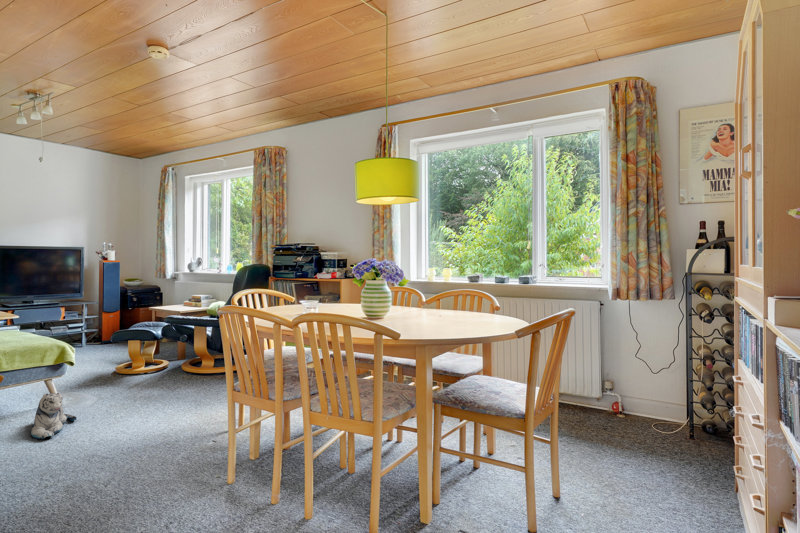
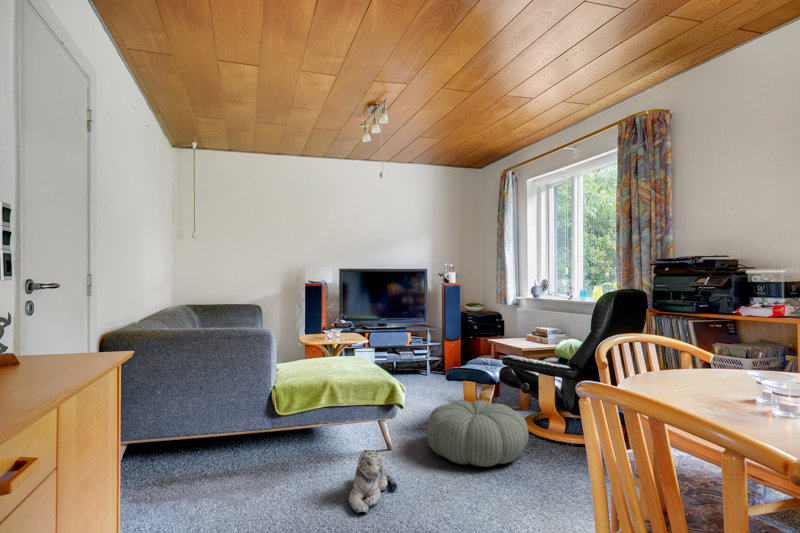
pouf: none [98,351,185,397] -> present [427,401,528,467]

